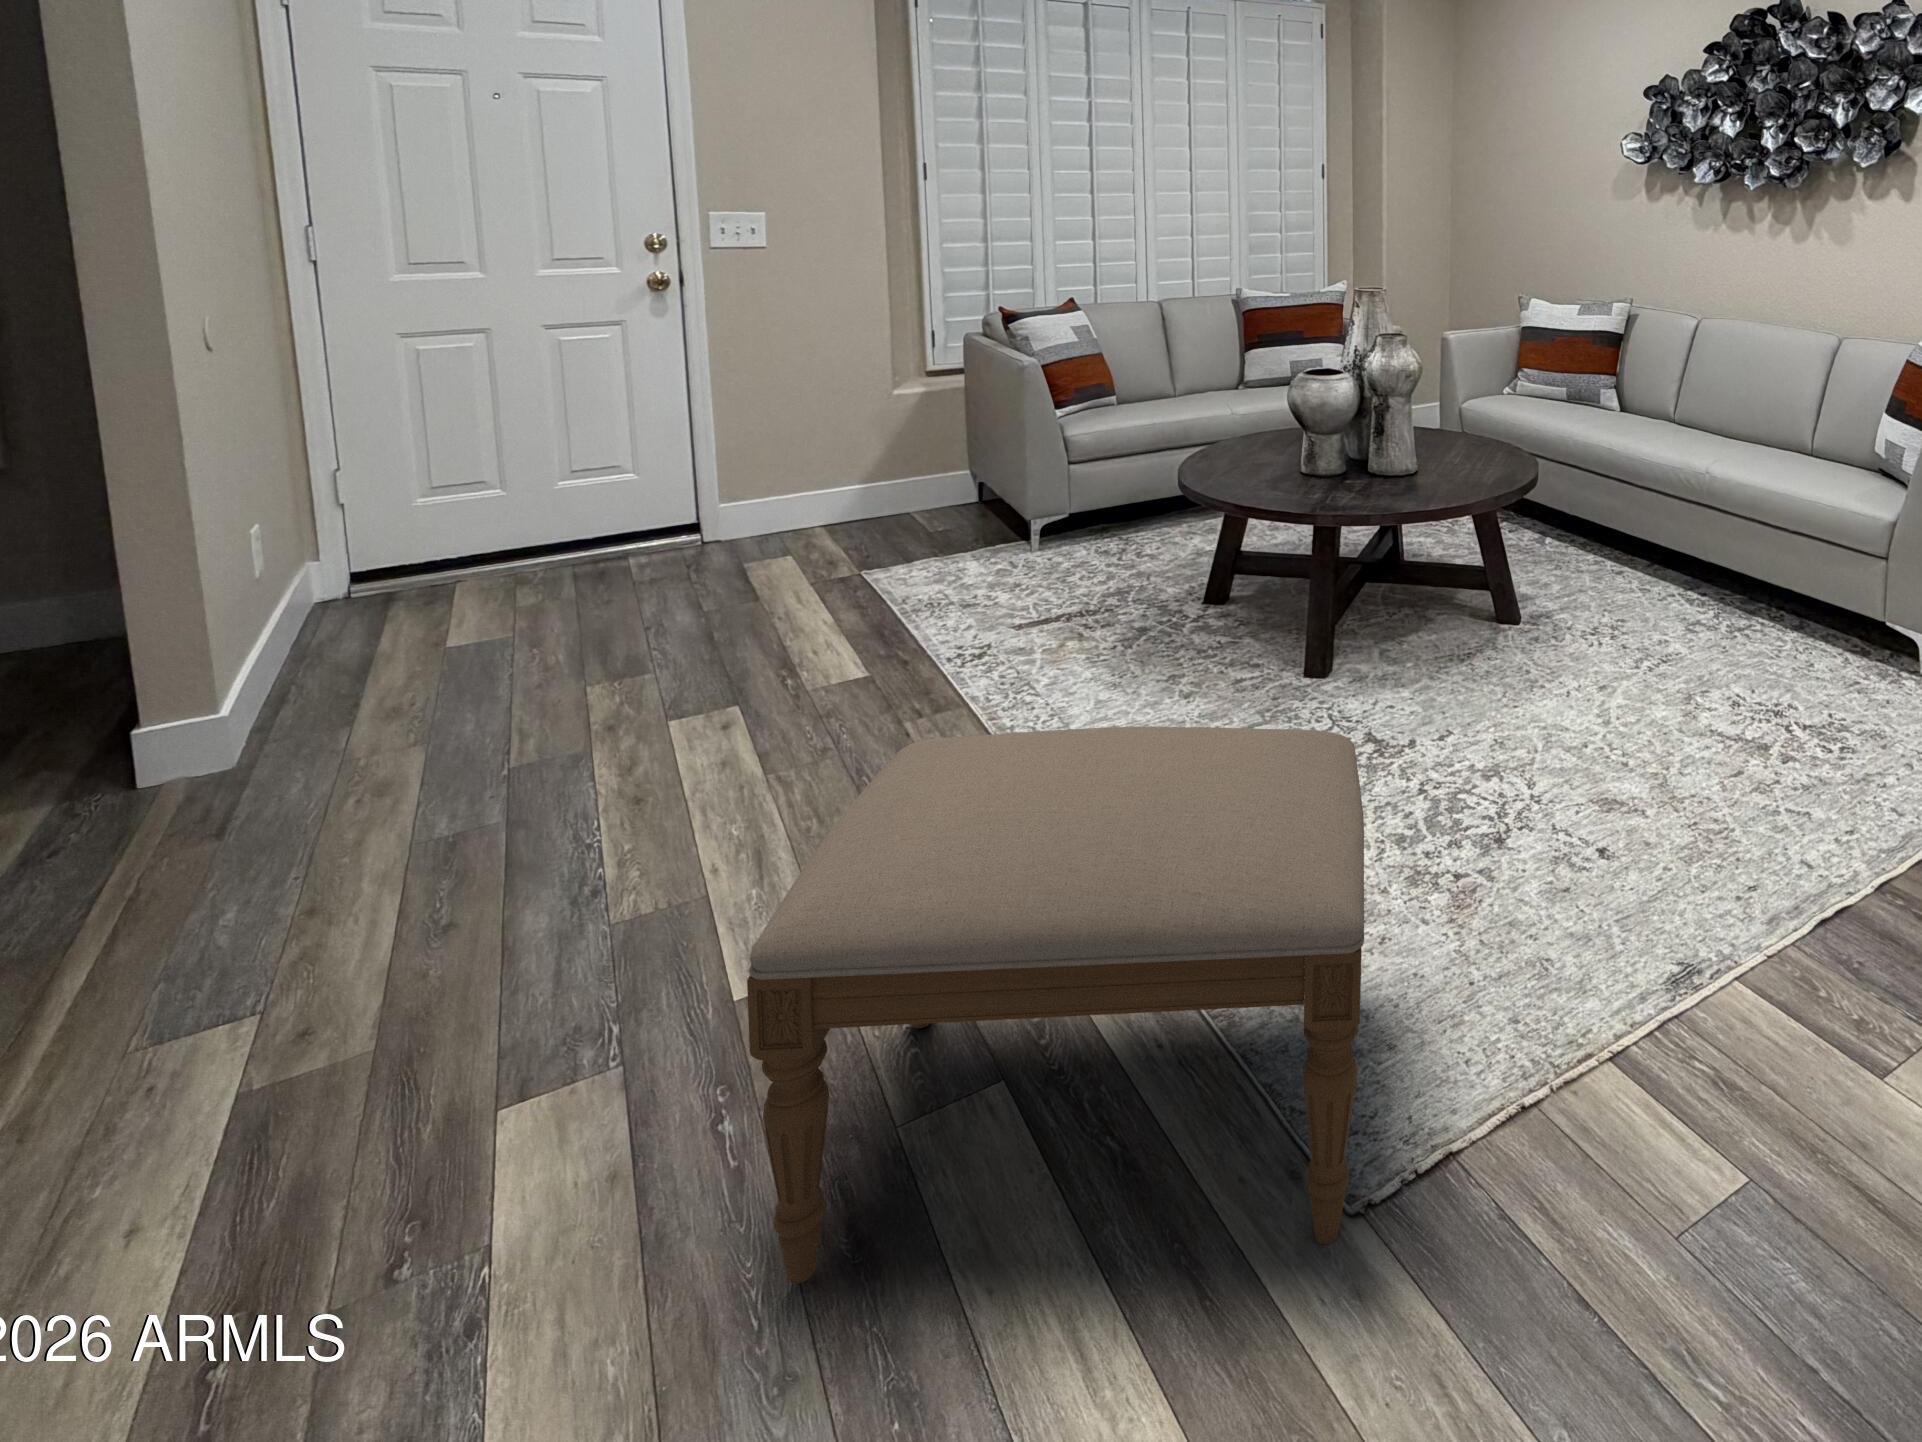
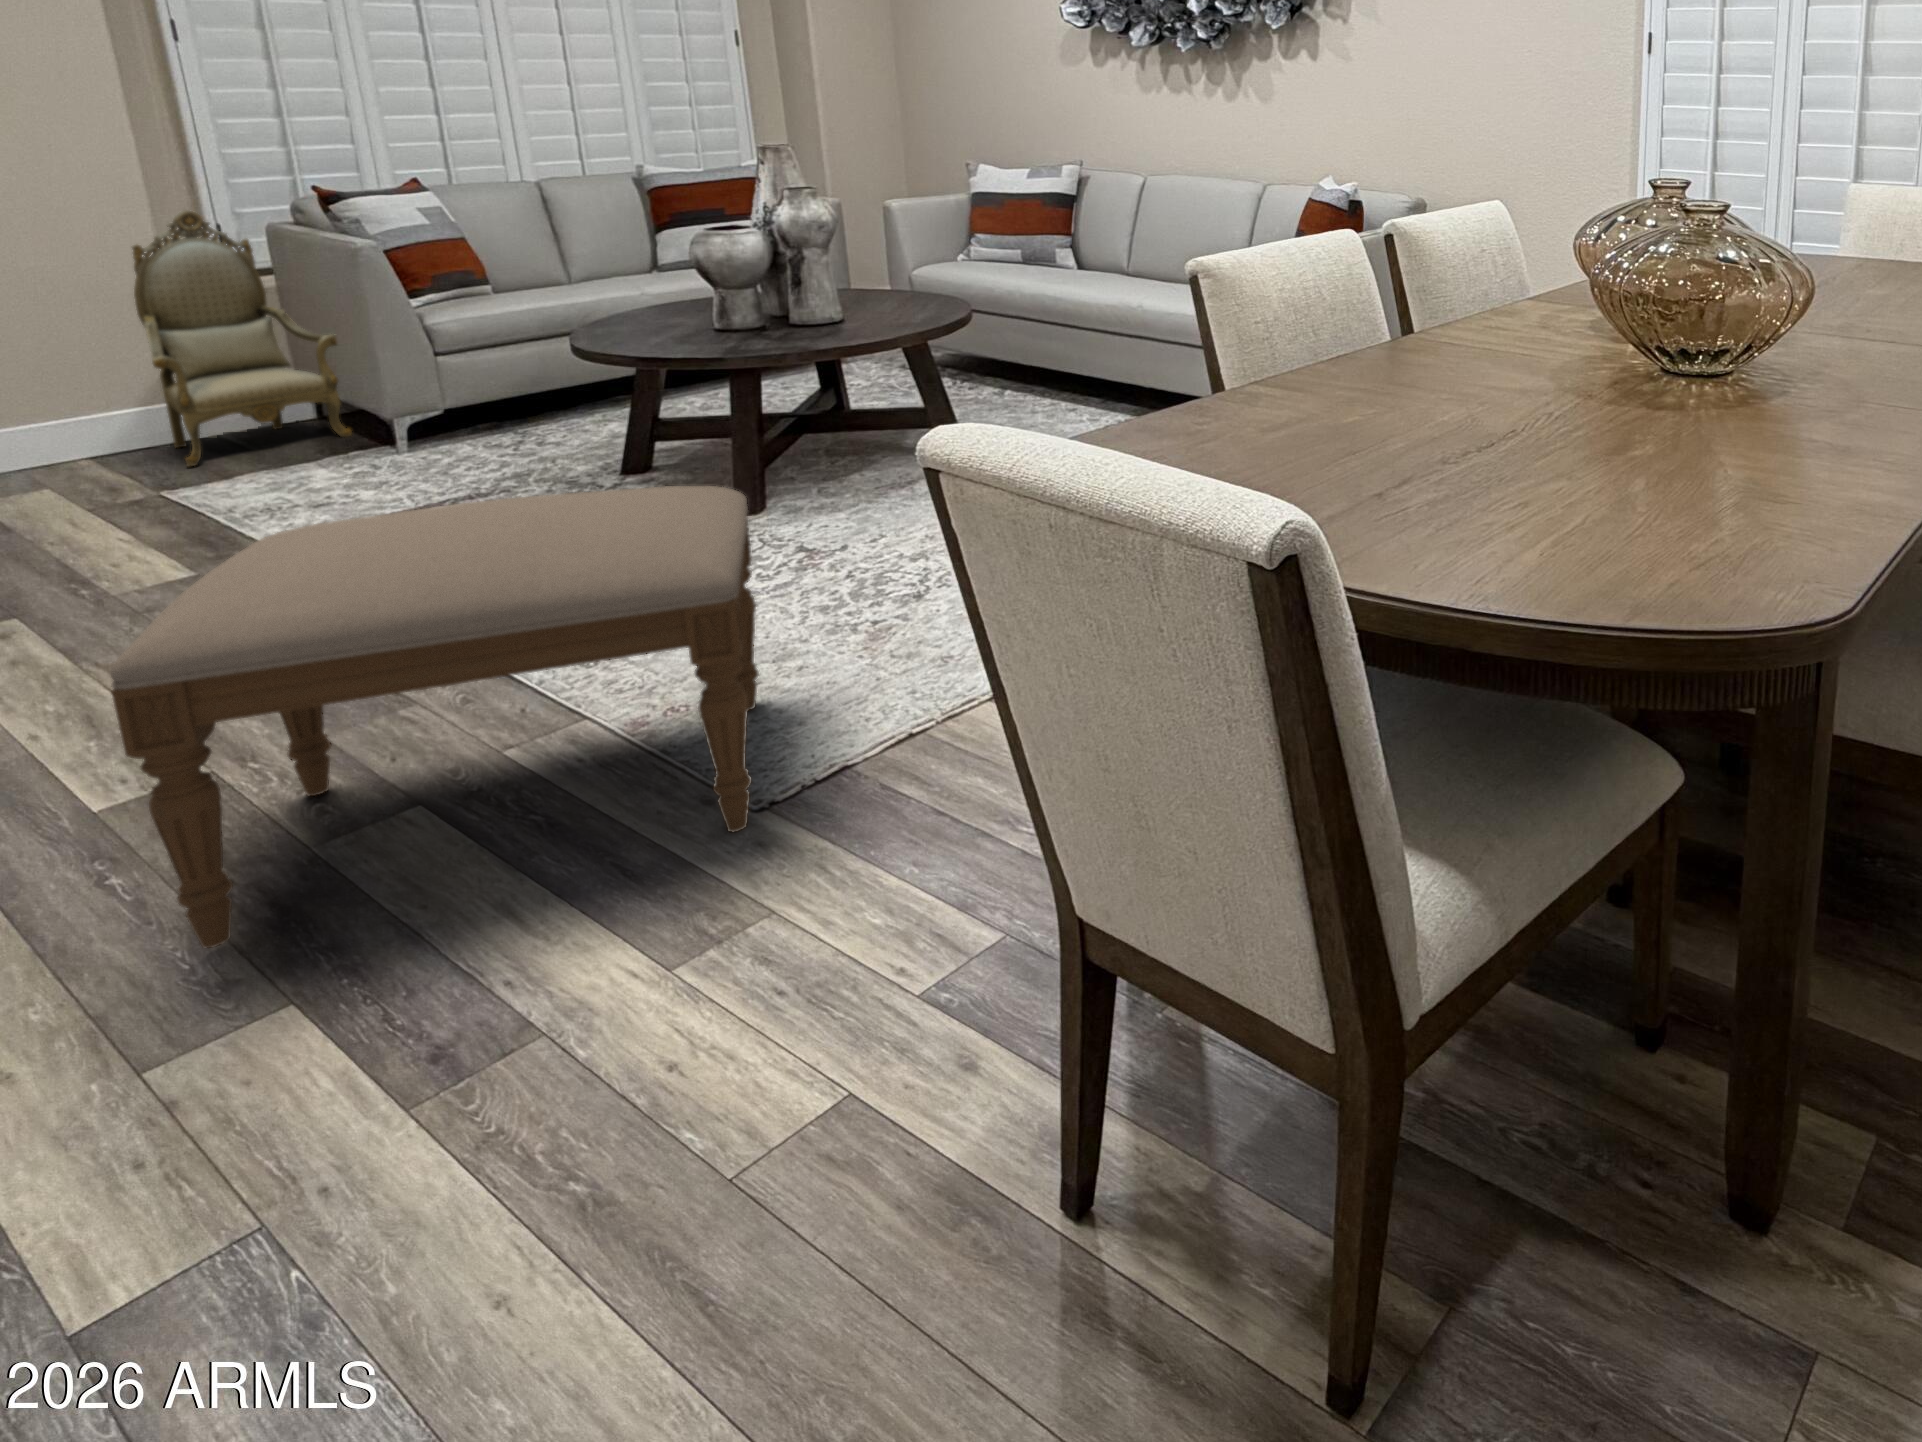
armchair: none [815,261,1005,547] -> present [132,210,352,466]

